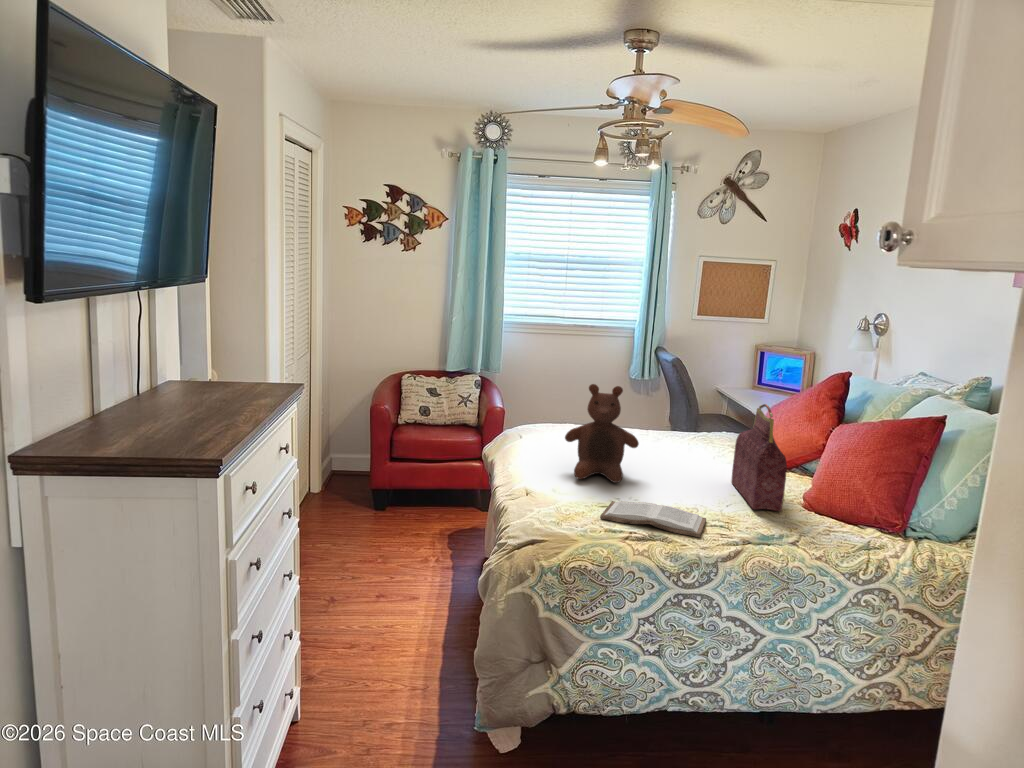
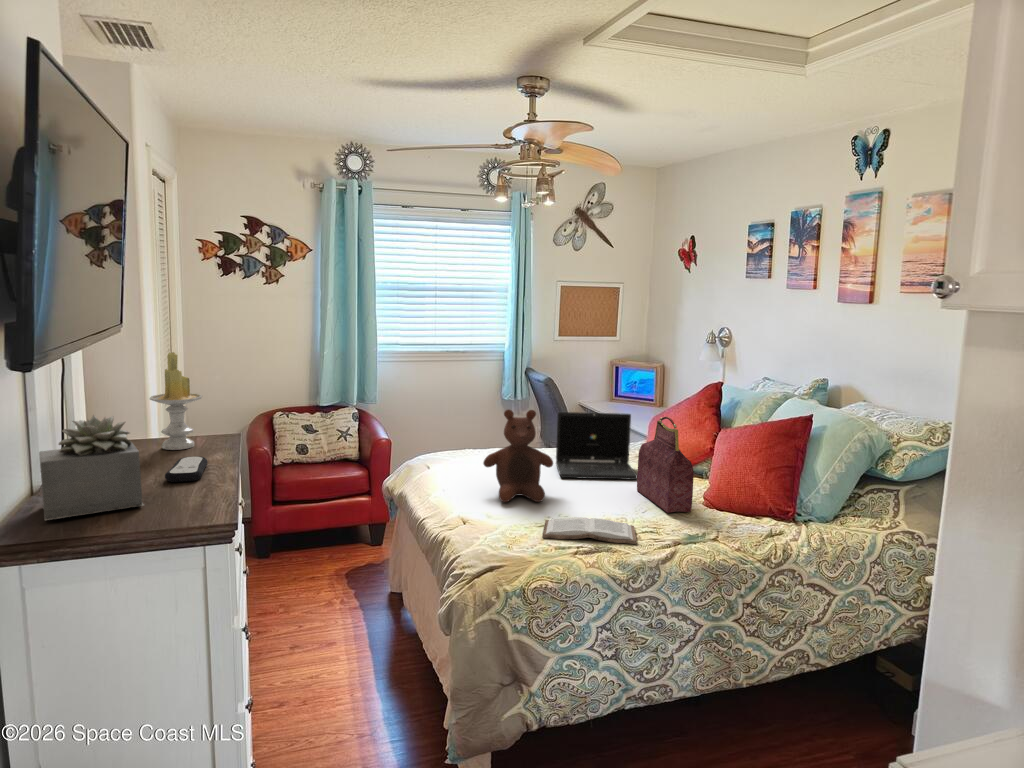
candle: none [213,303,261,394] -> present [150,352,202,450]
succulent plant: none [67,351,164,441] -> present [39,415,144,520]
laptop: none [653,392,742,471] -> present [556,412,637,480]
remote control: none [195,399,245,421] -> present [165,456,208,482]

